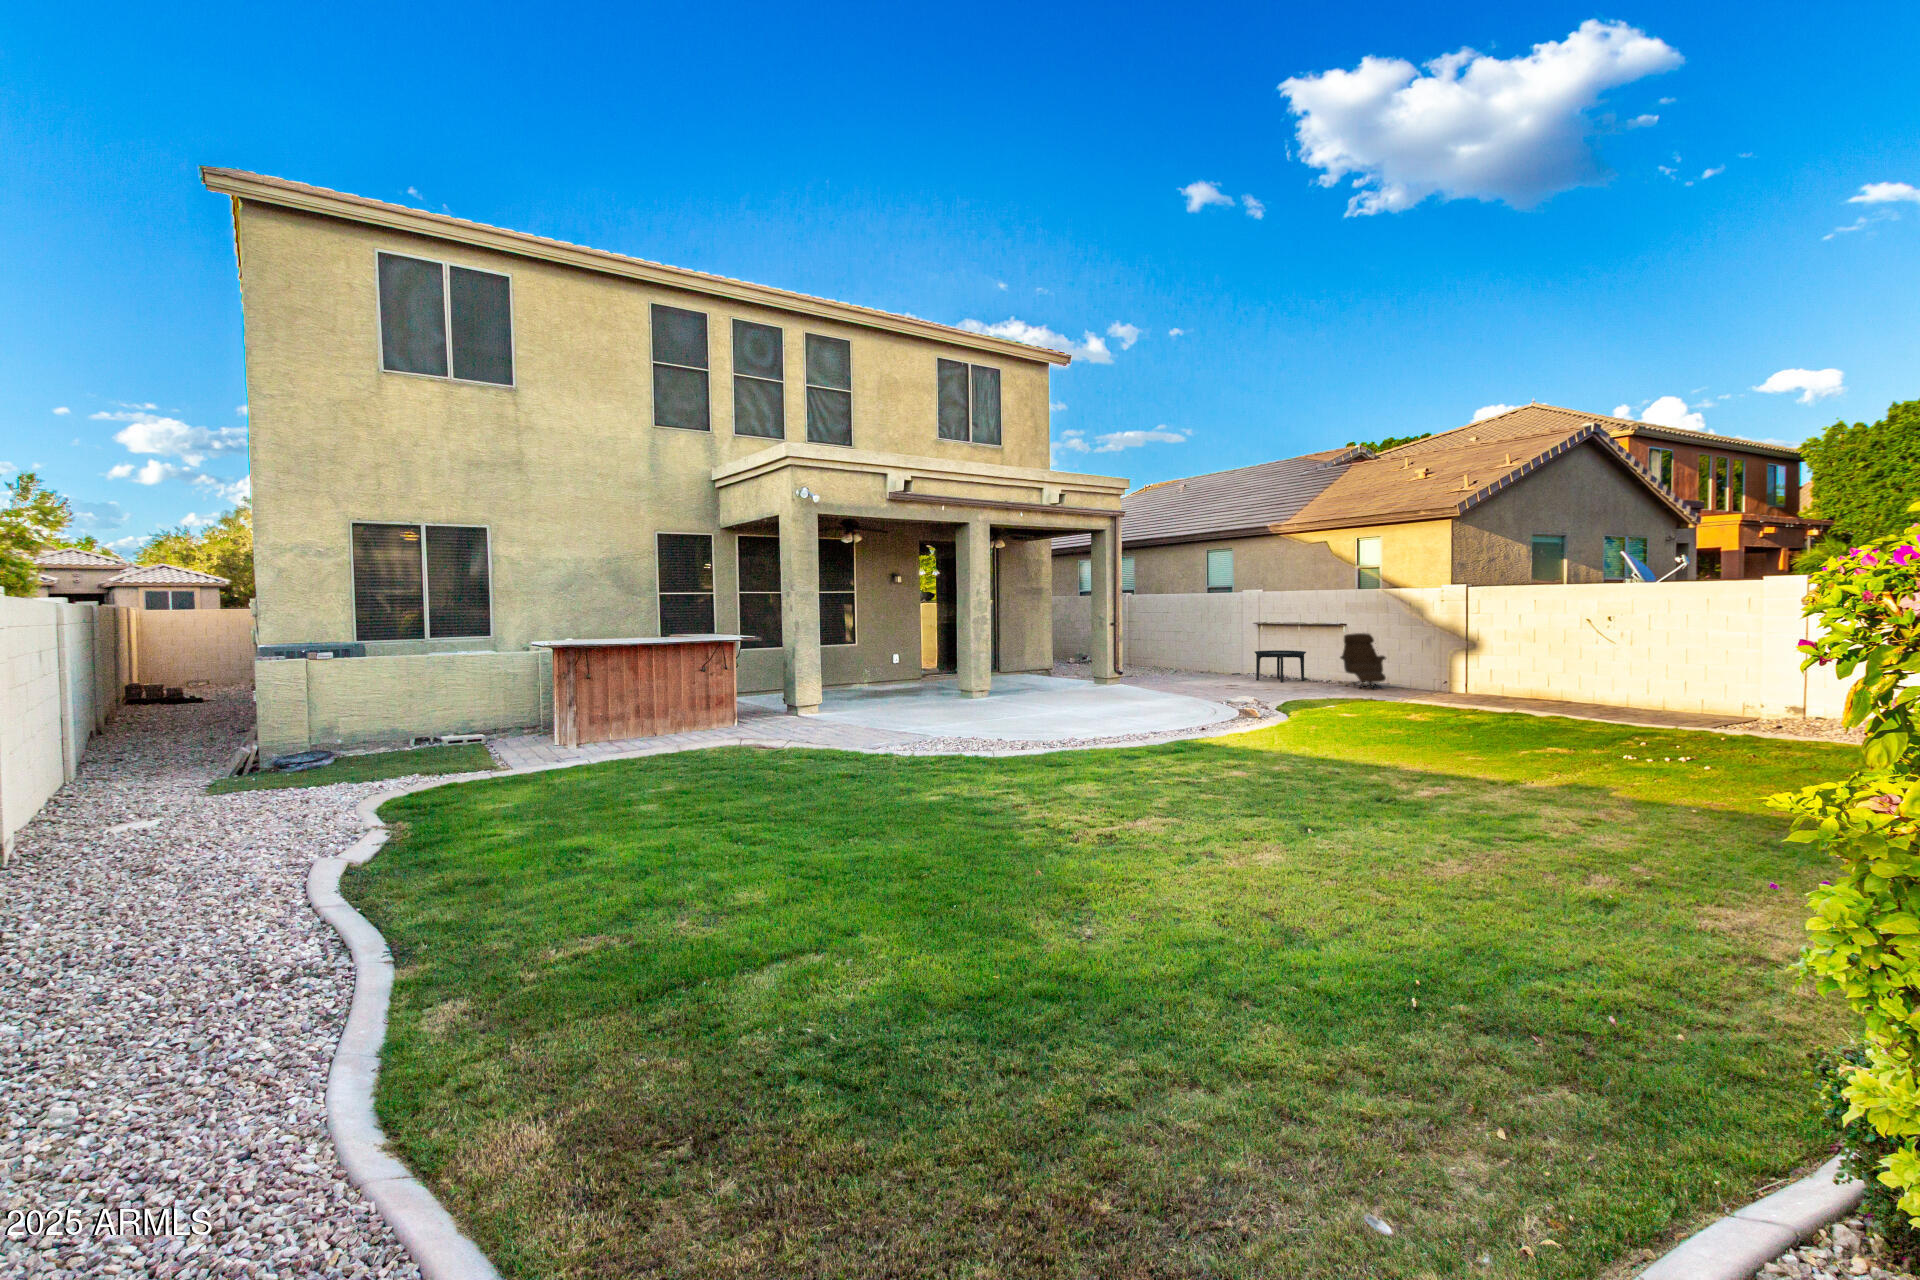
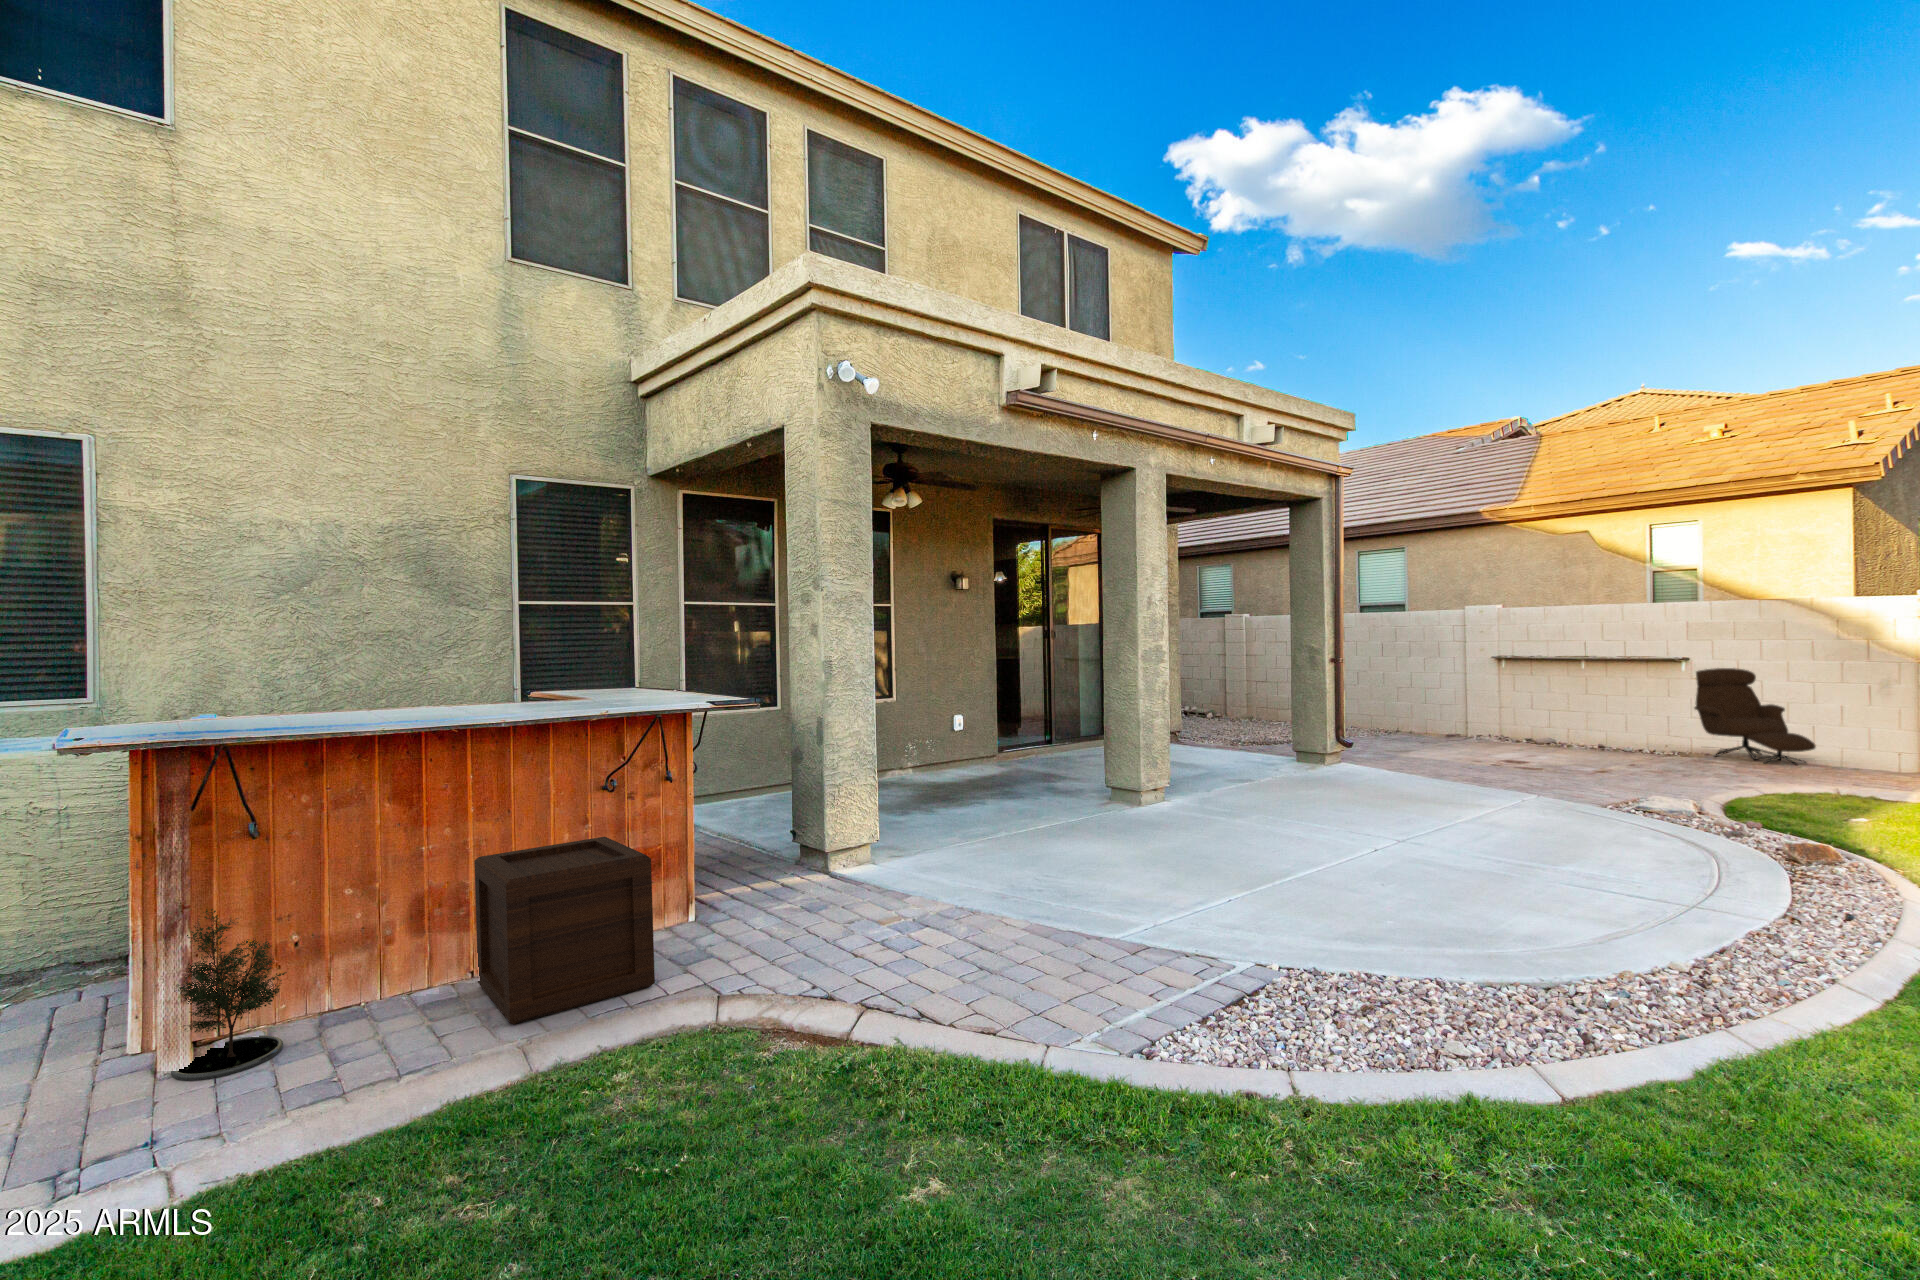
round table: present [1255,650,1306,682] -> none [1513,697,1608,749]
wooden crate: none [659,688,722,743] -> present [474,837,655,1024]
potted tree: none [573,698,605,749] -> present [171,909,287,1080]

